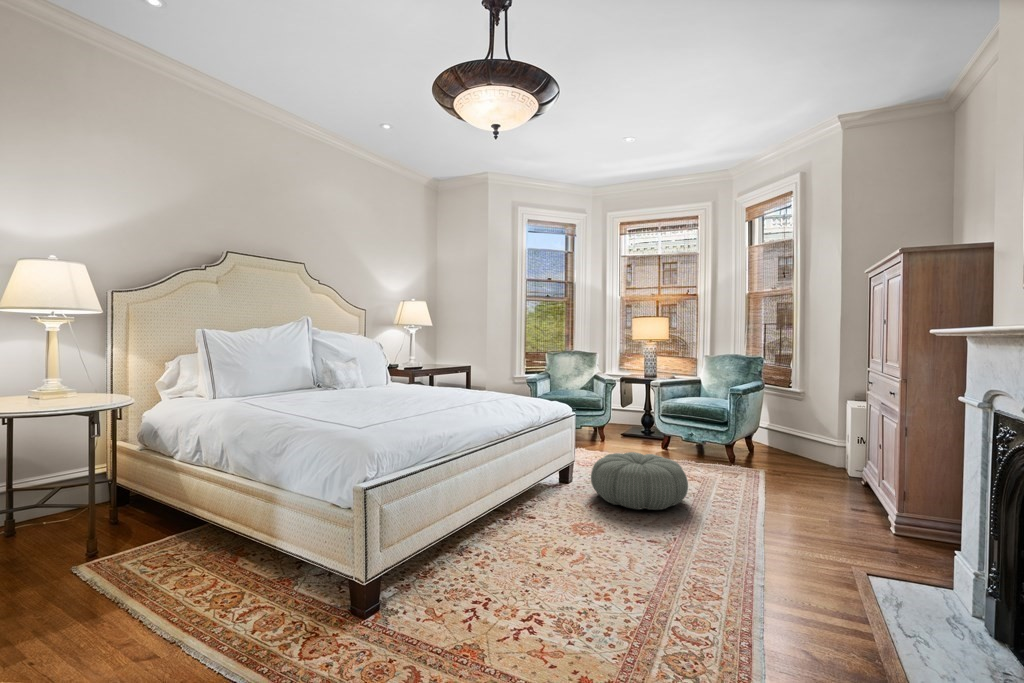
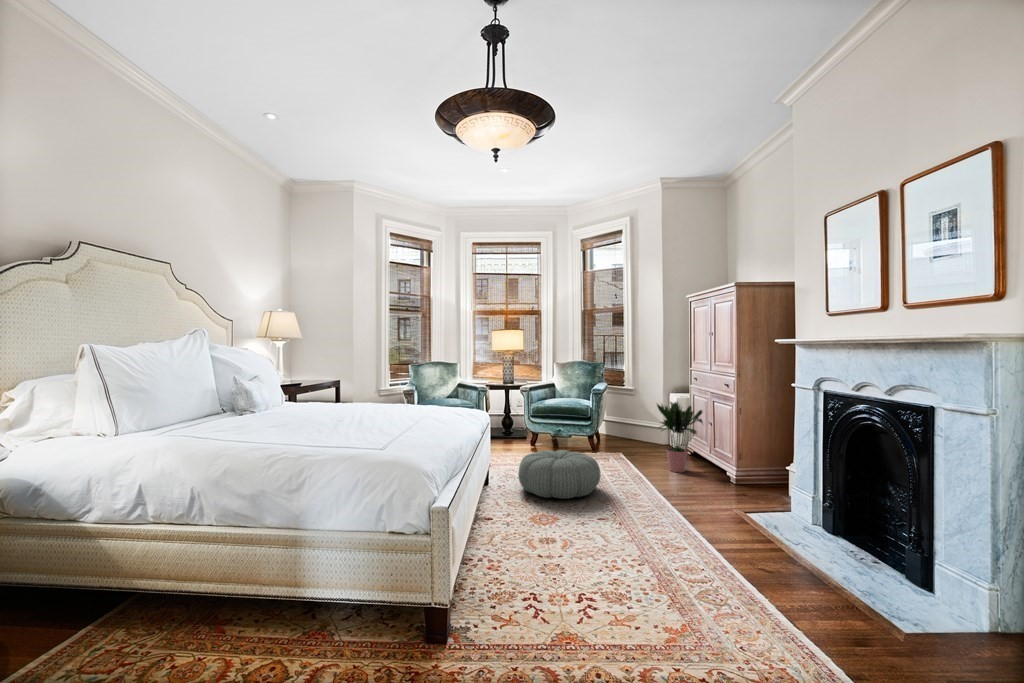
potted plant: none [796,407,873,503] -> present [657,402,703,472]

